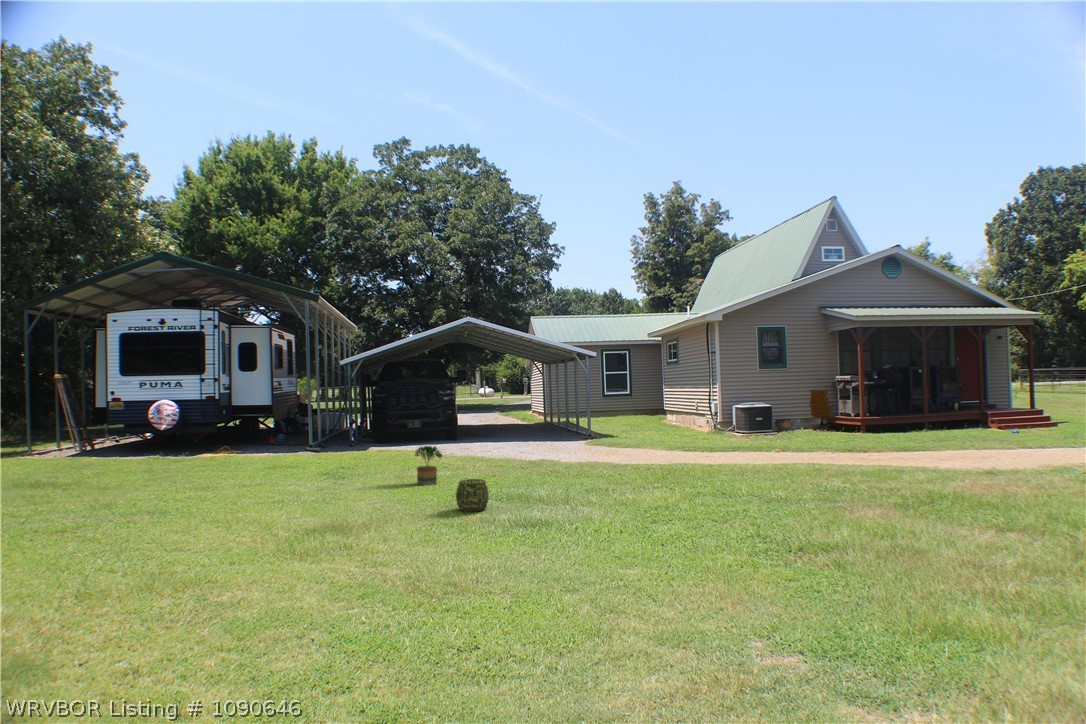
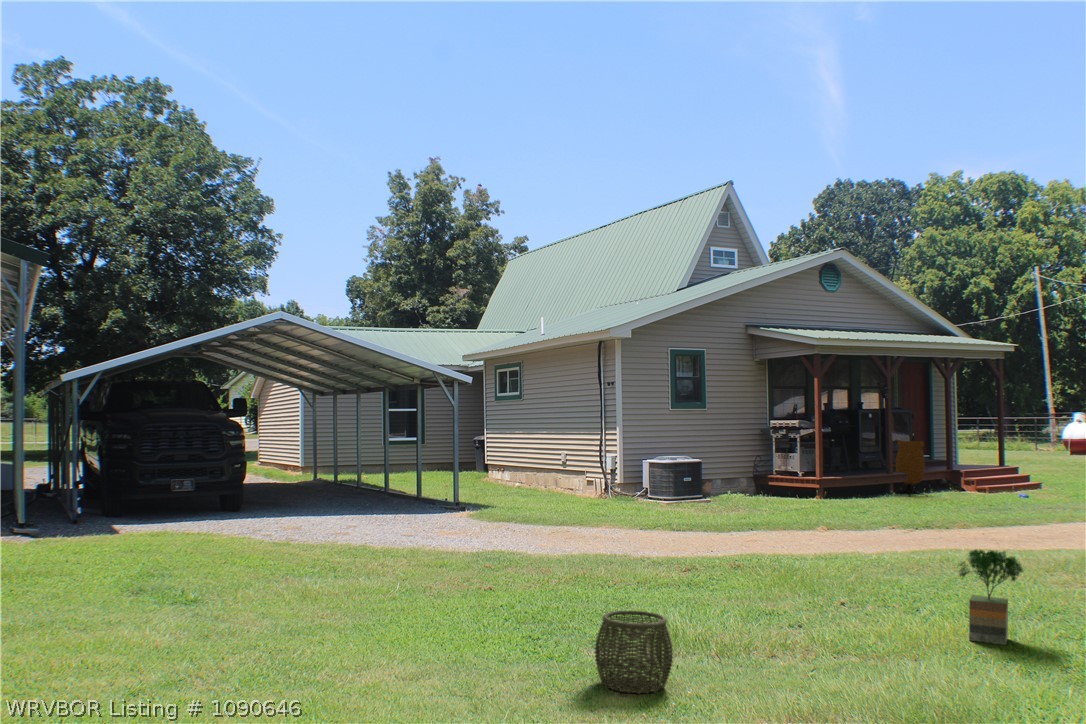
lounge chair: present [810,389,835,428] -> present [893,441,926,496]
potted tree: present [415,446,442,486] -> present [958,550,1023,645]

